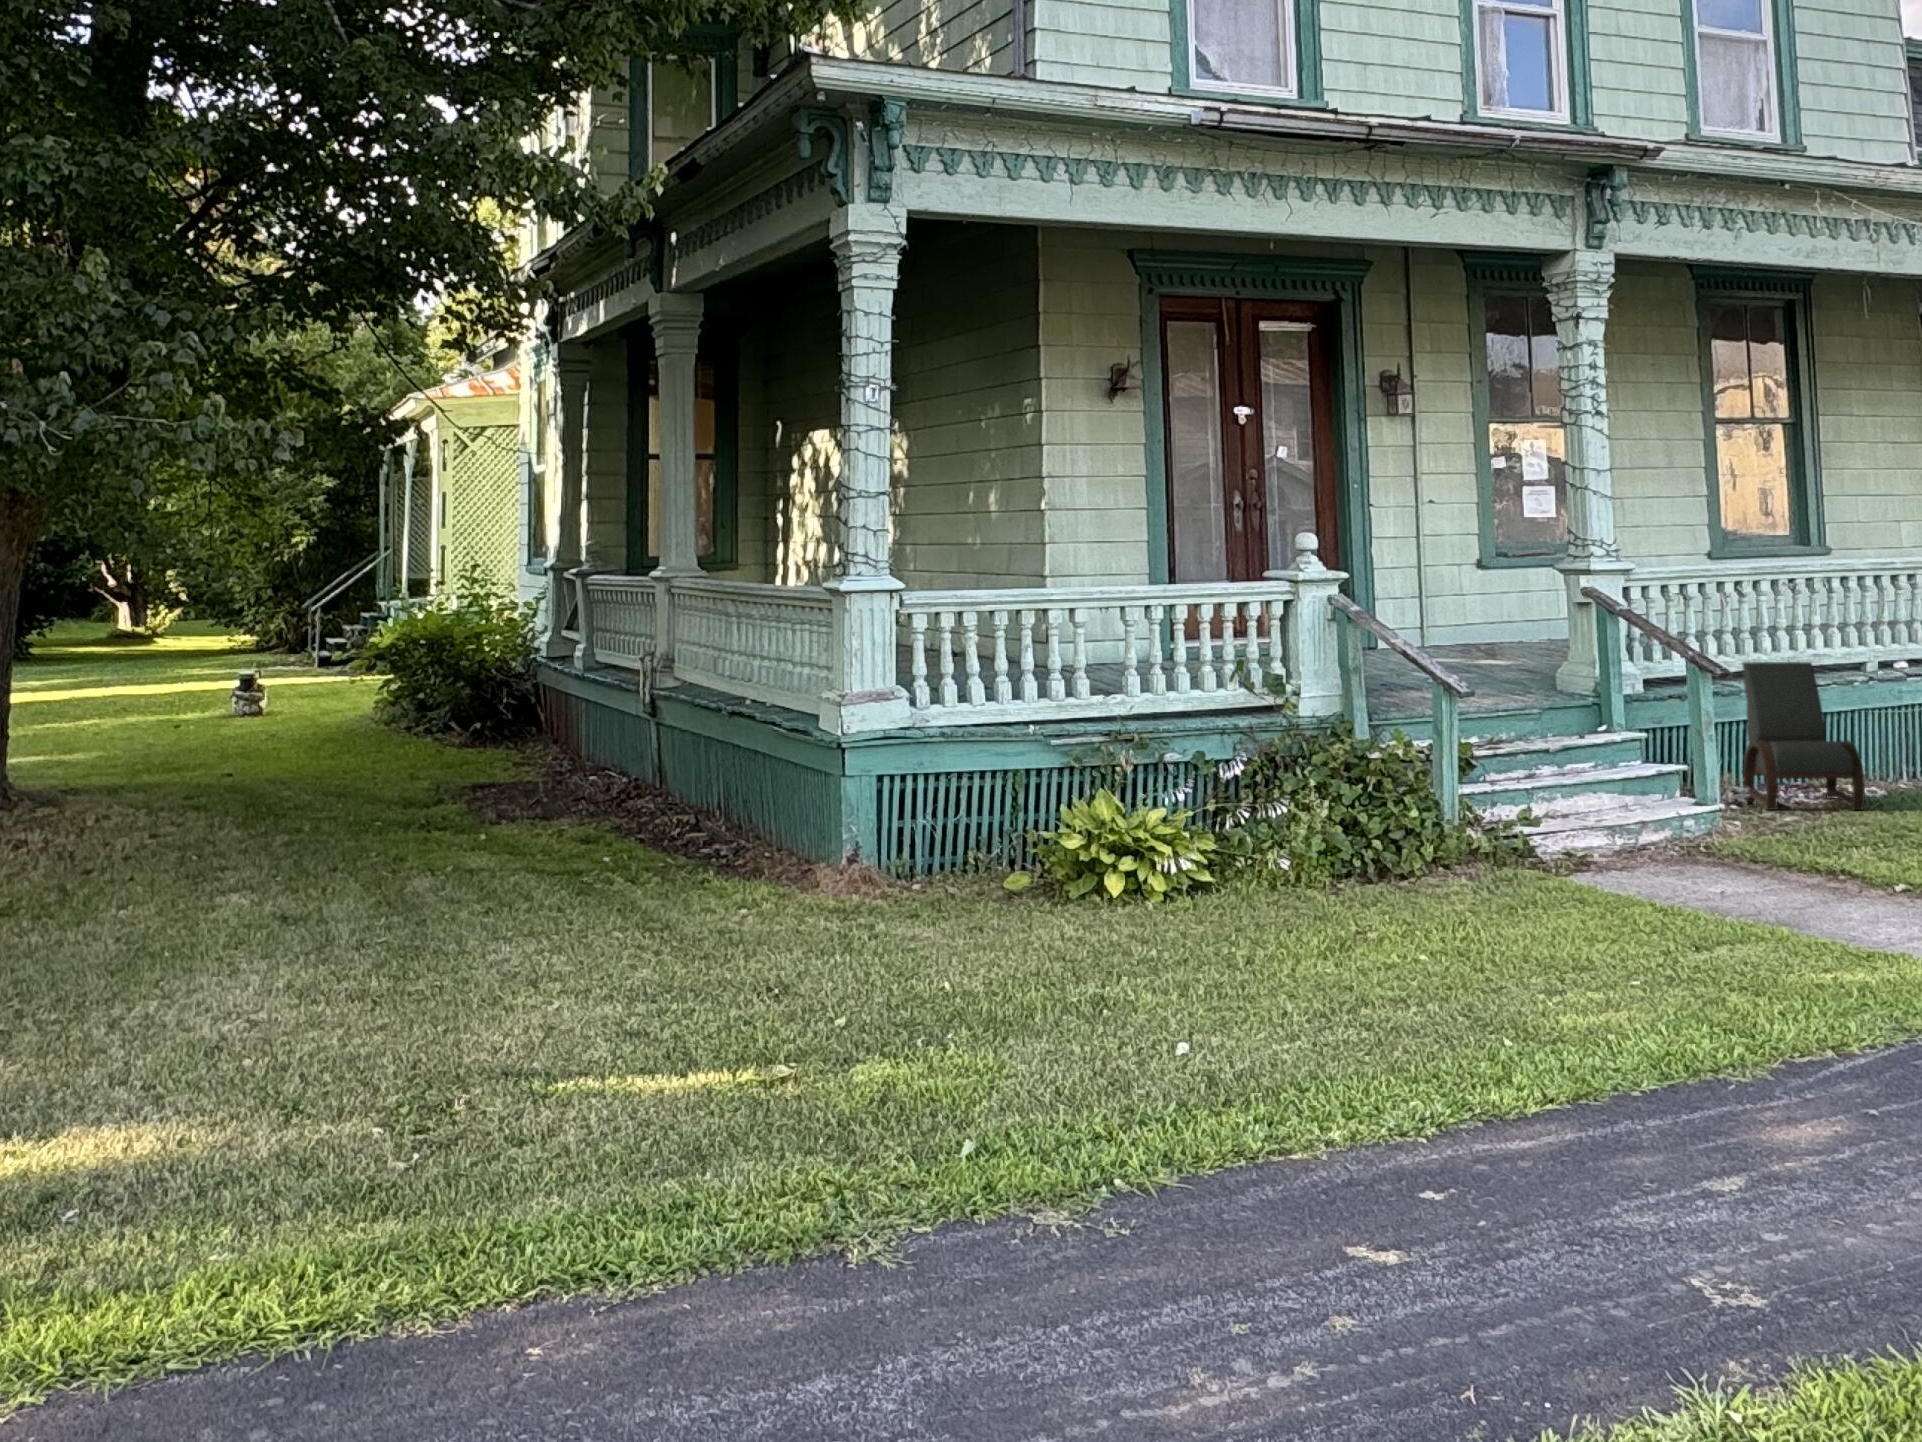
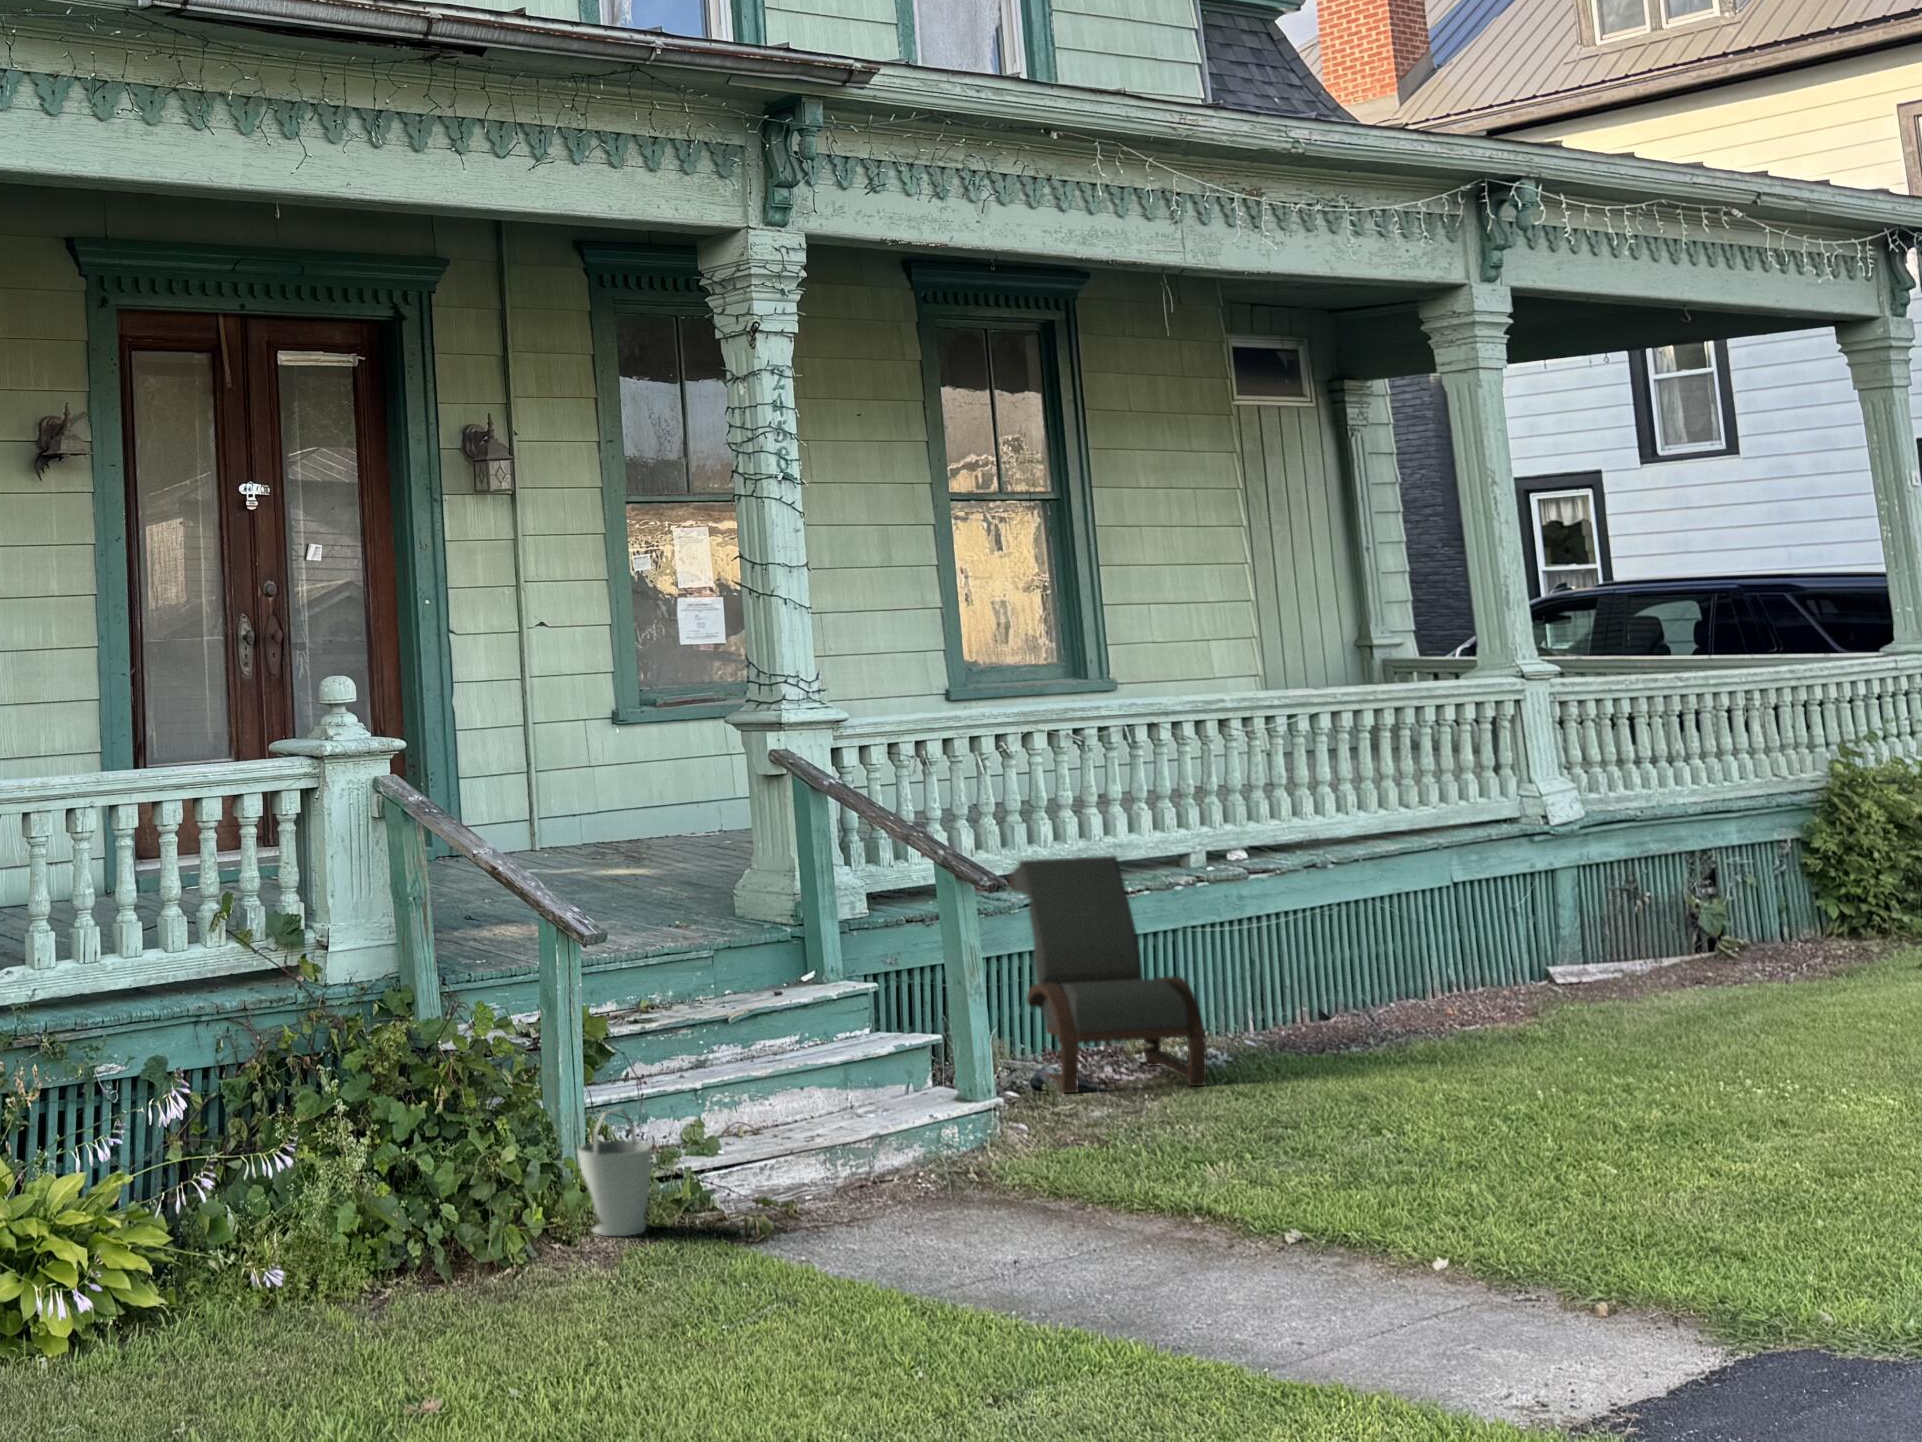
bucket: none [1454,792,1499,866] -> present [578,1107,652,1236]

